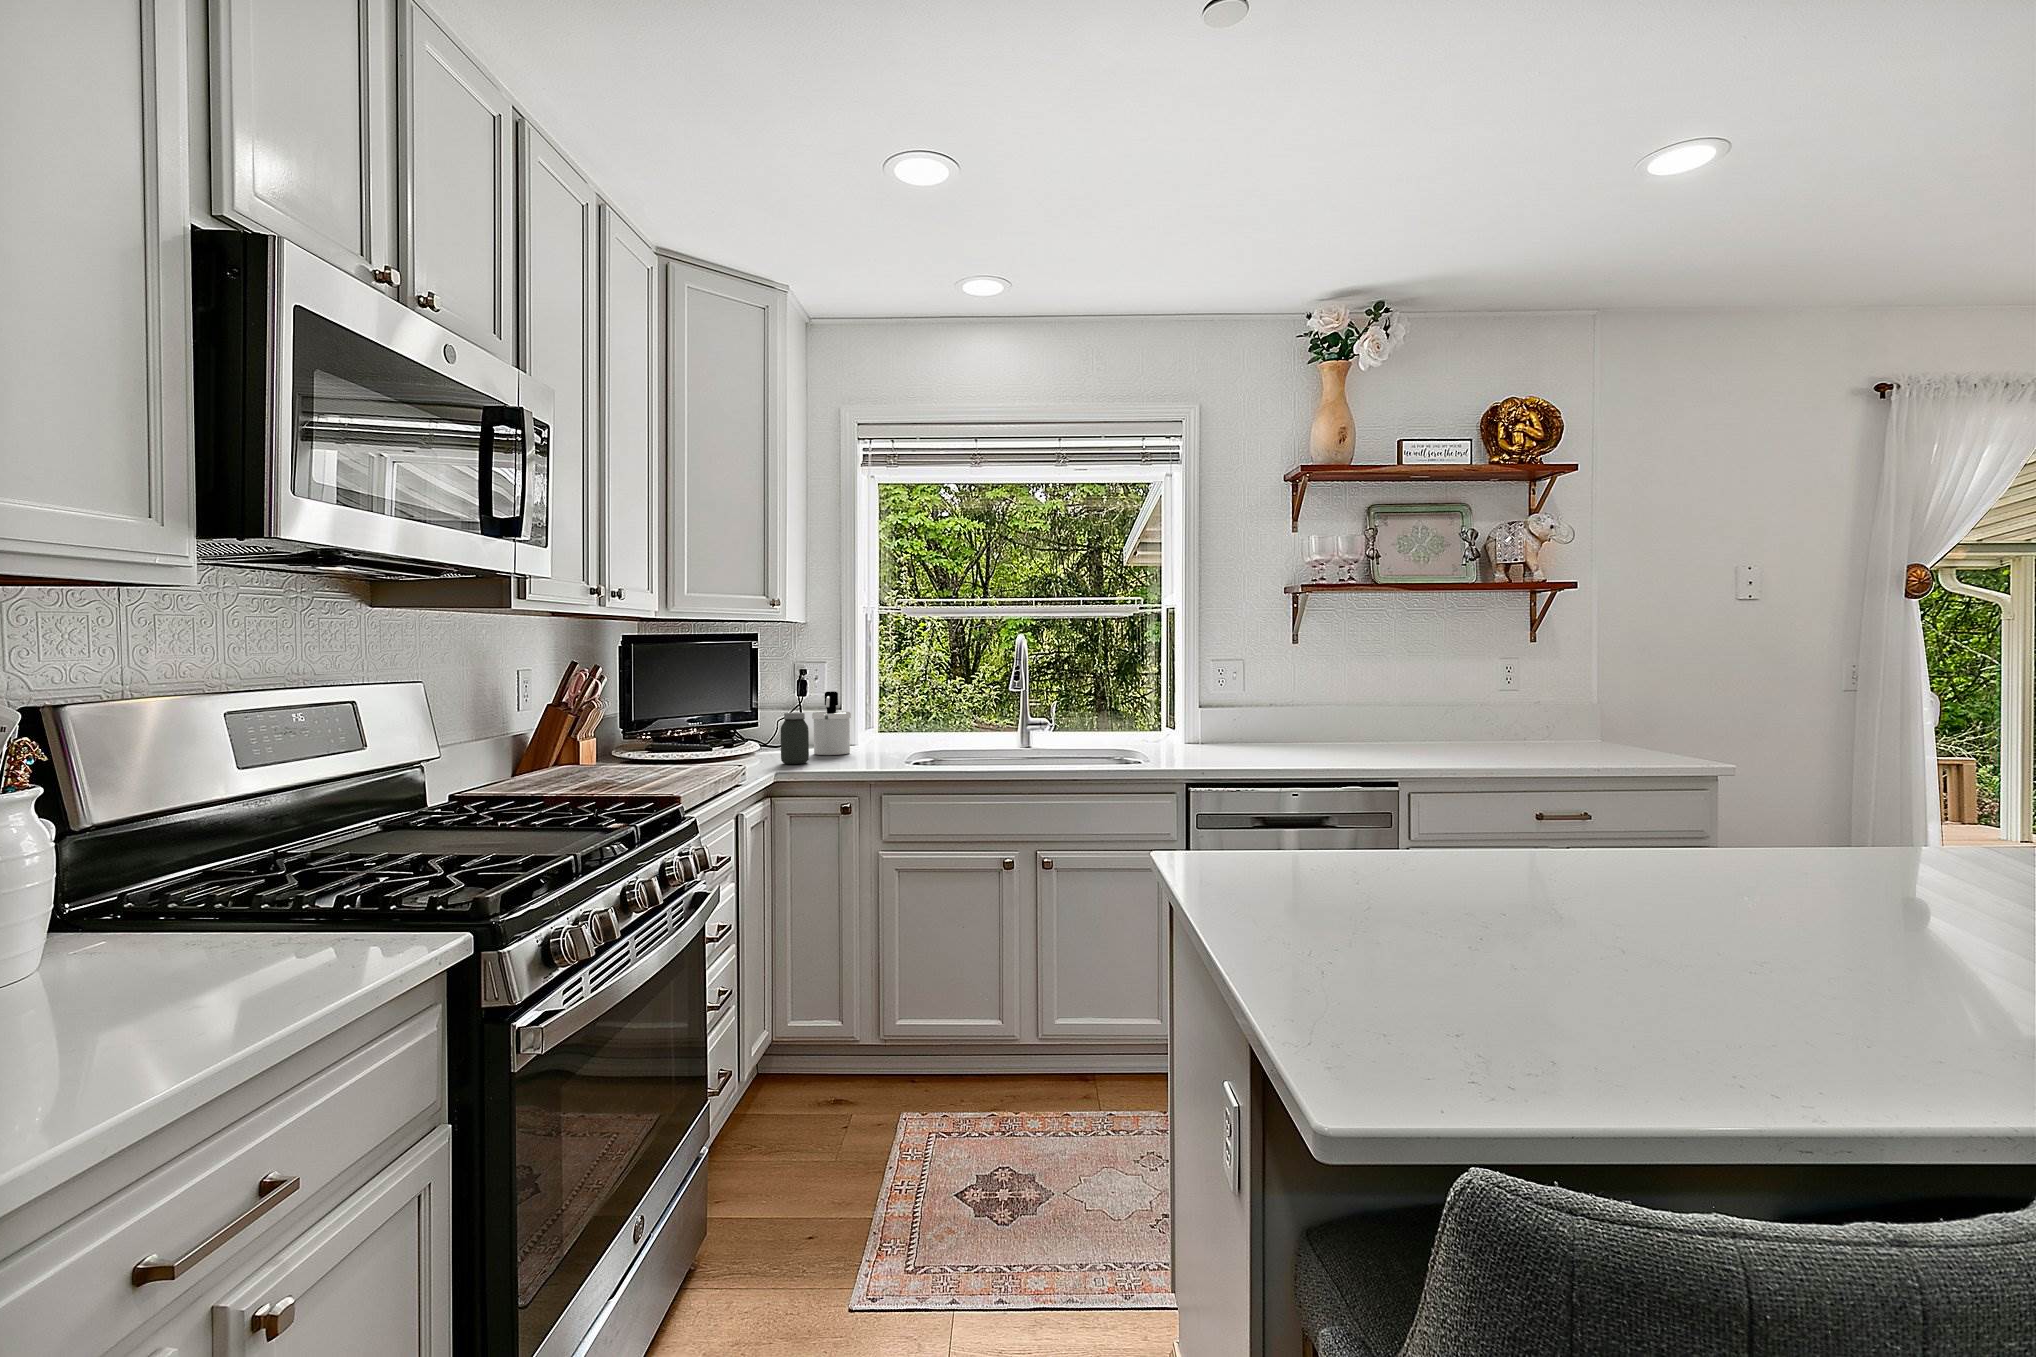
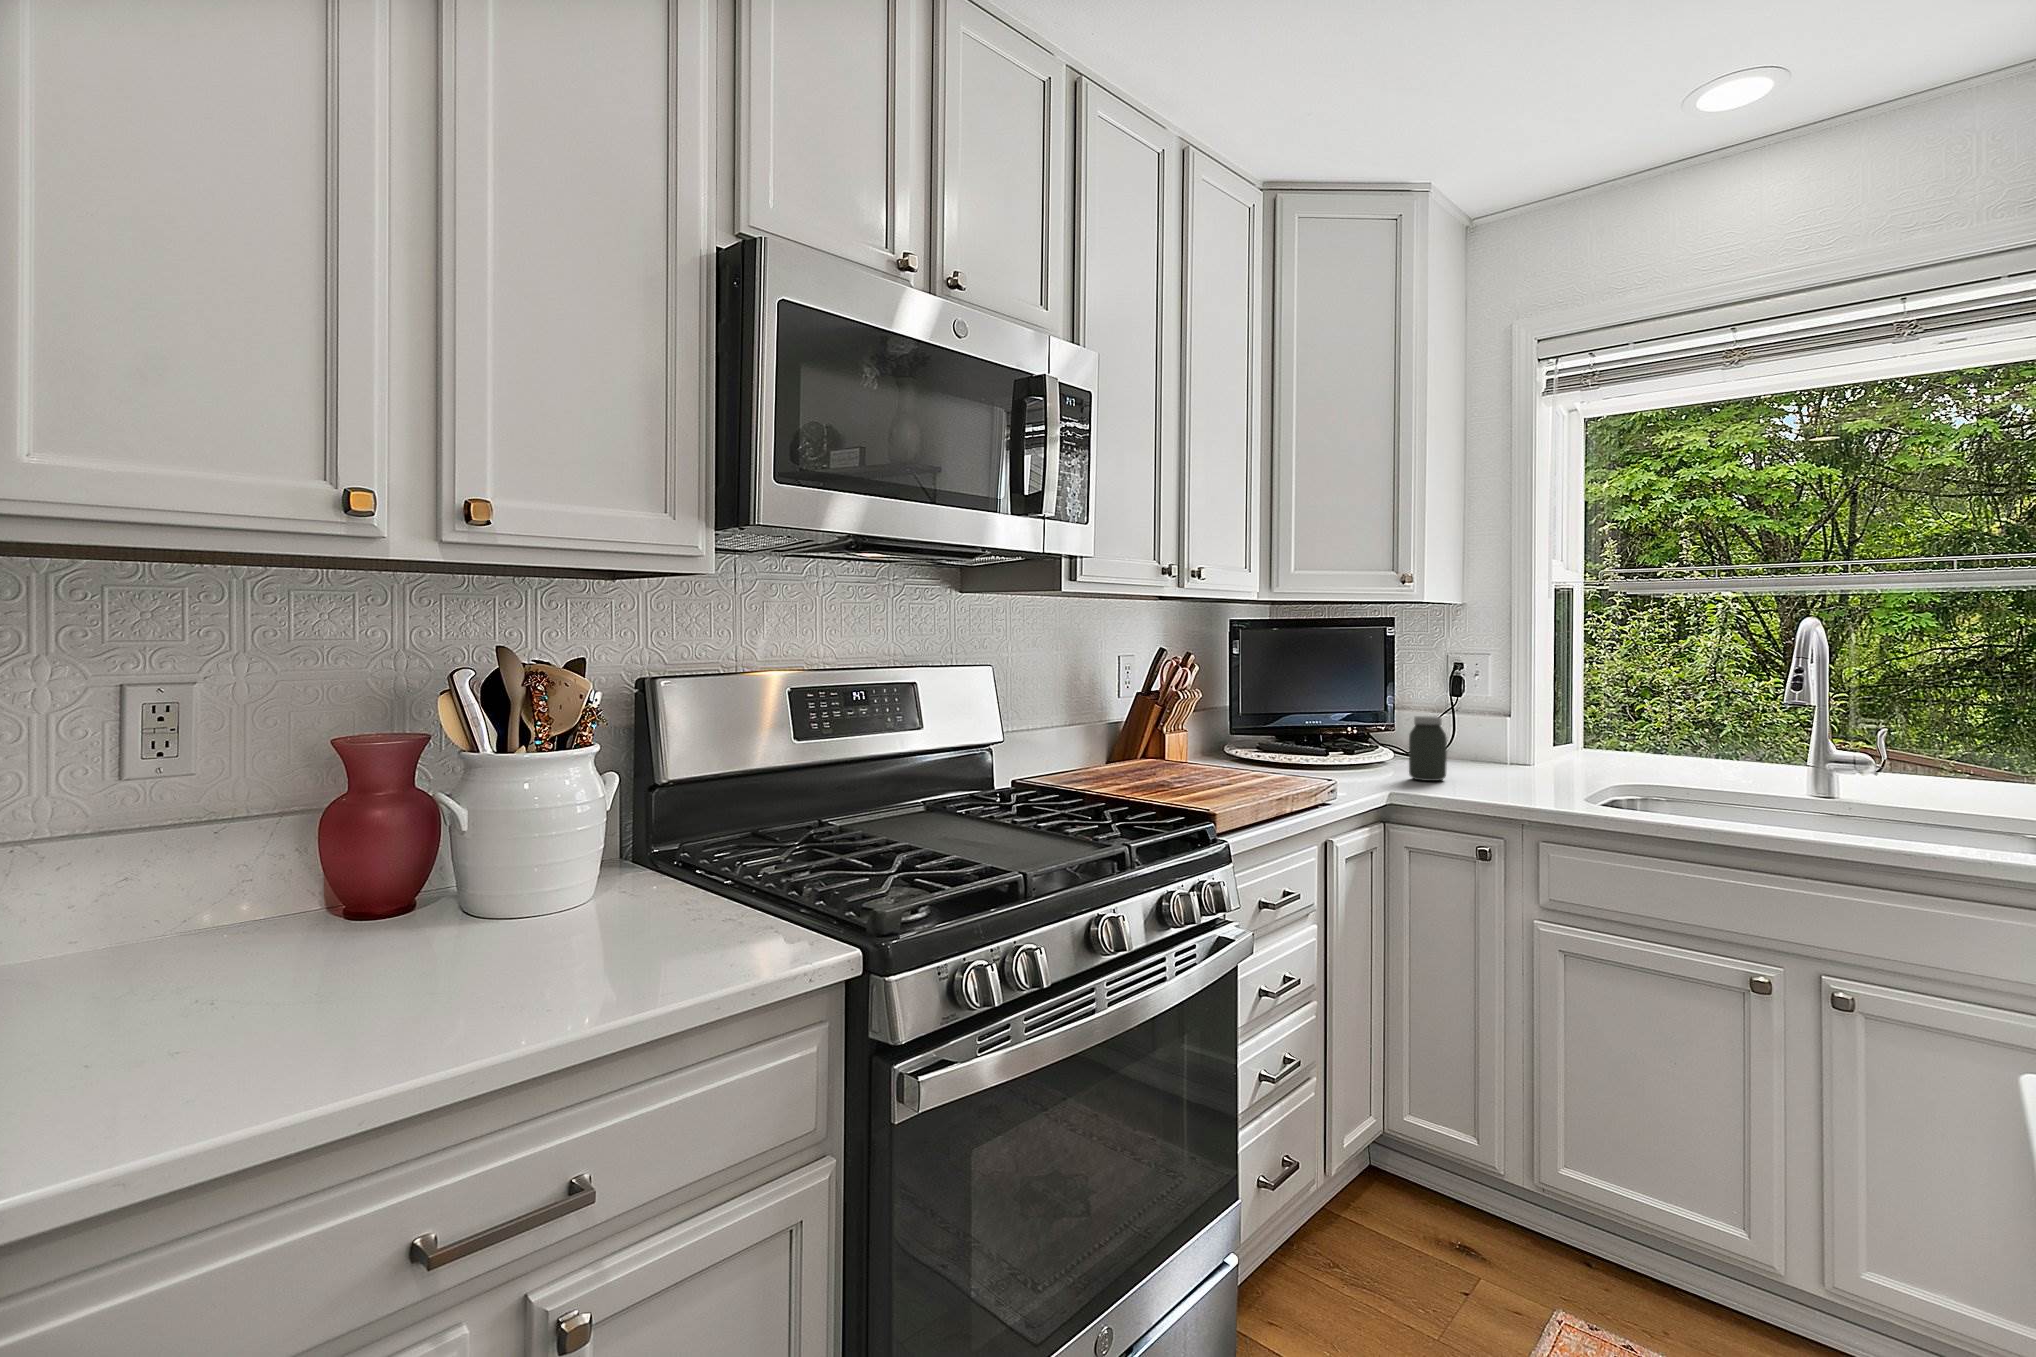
soap dispenser: present [812,691,851,755] -> none [1461,691,1516,773]

